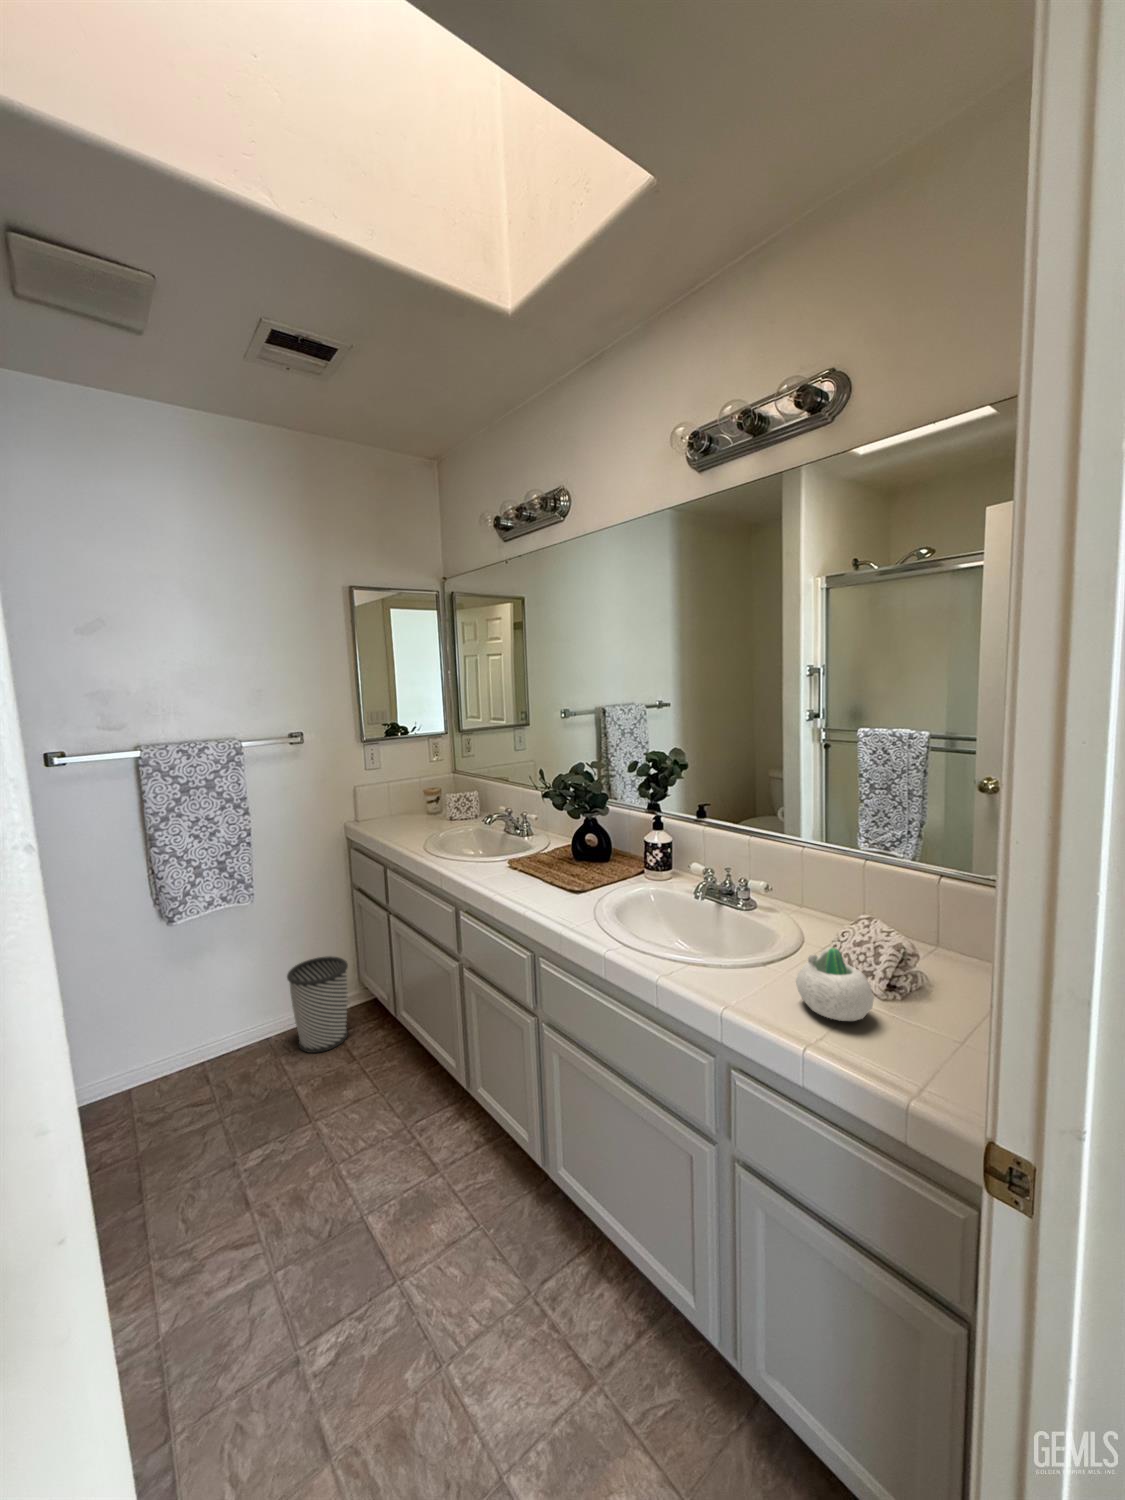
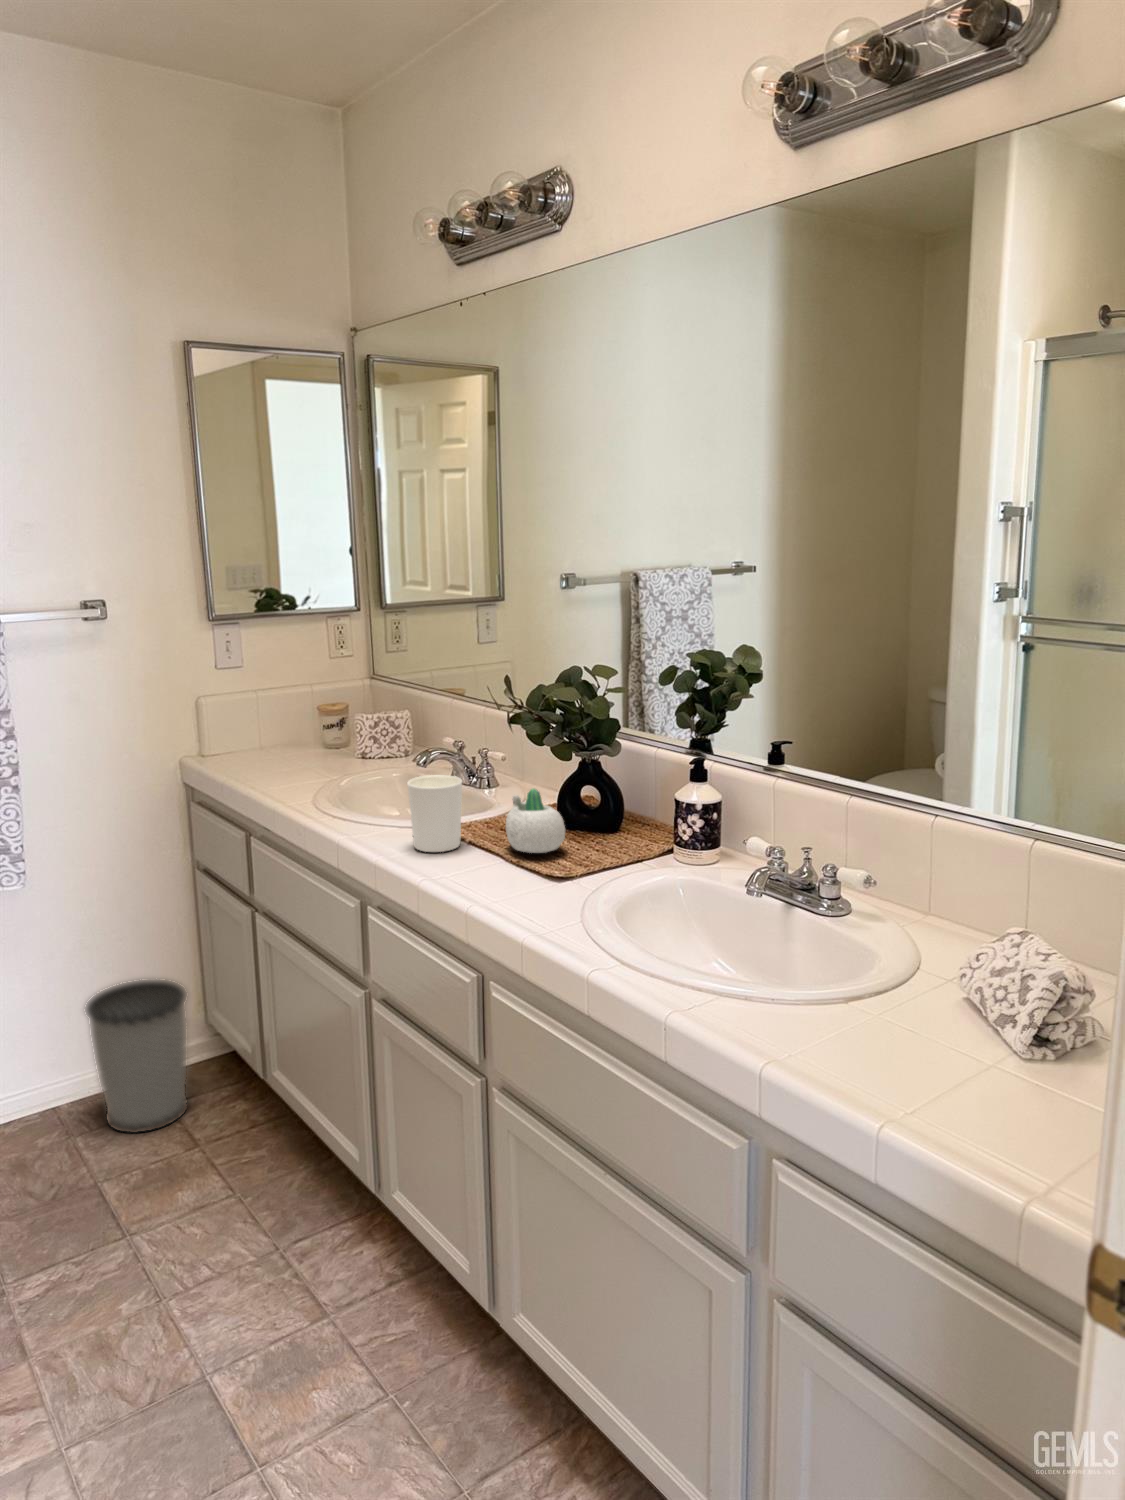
candle holder: none [483,830,516,876] -> present [407,775,462,852]
succulent planter: present [796,947,874,1021] -> present [506,788,565,853]

